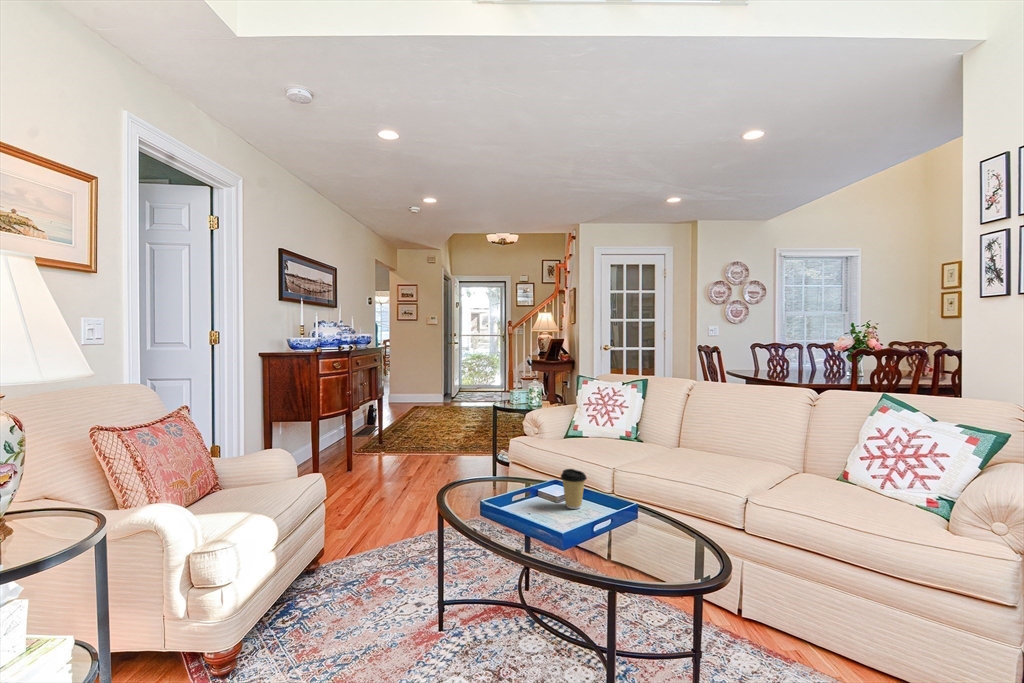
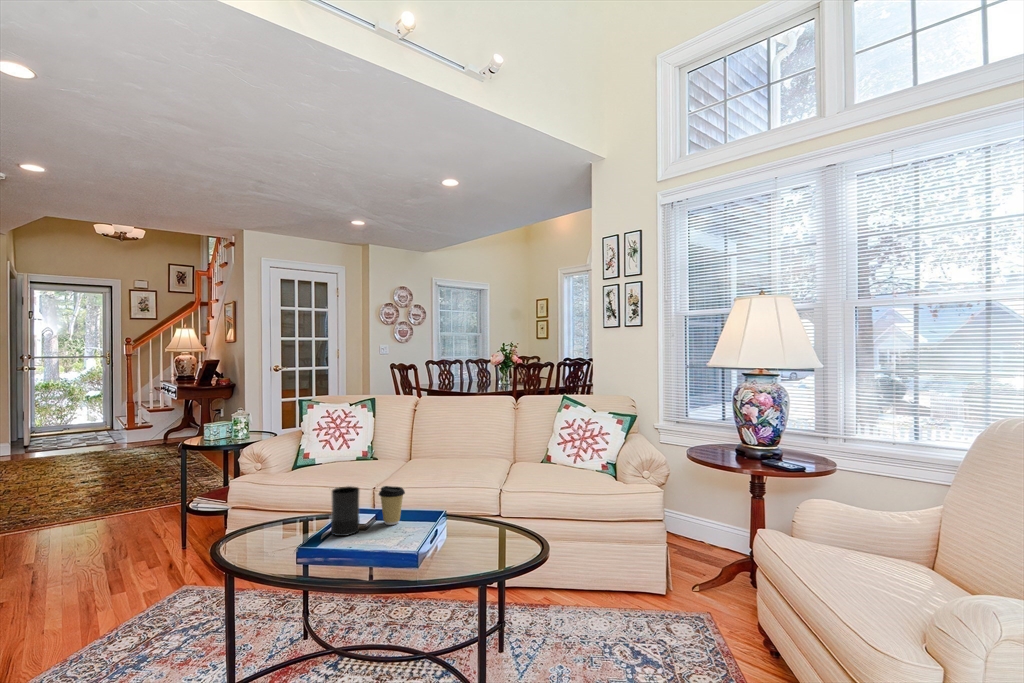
candle: none [513,461,541,508] -> present [331,486,360,536]

